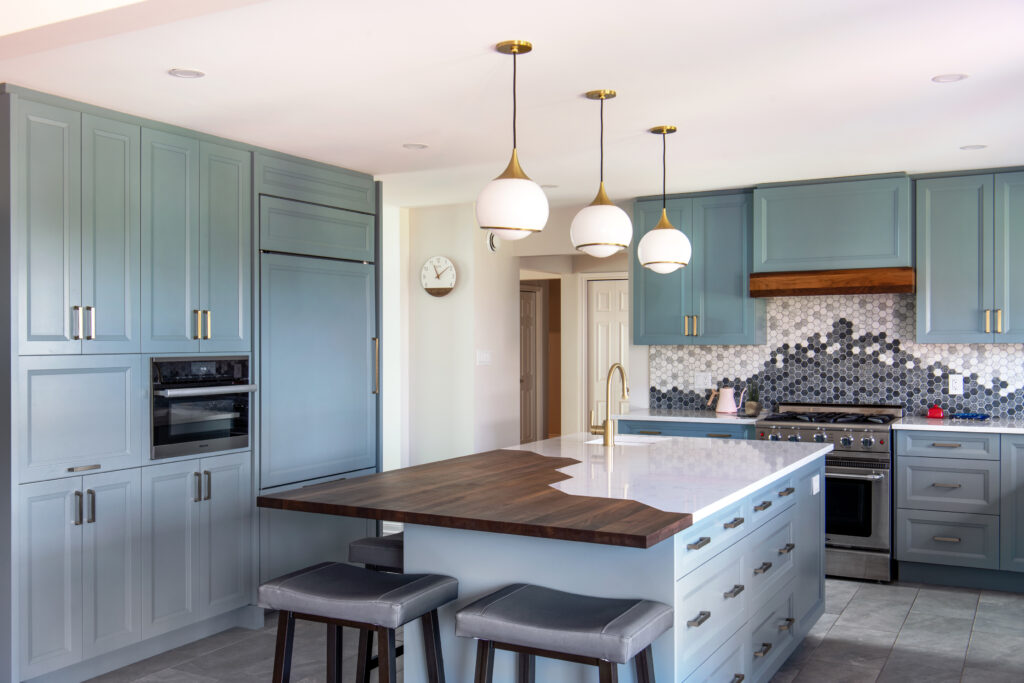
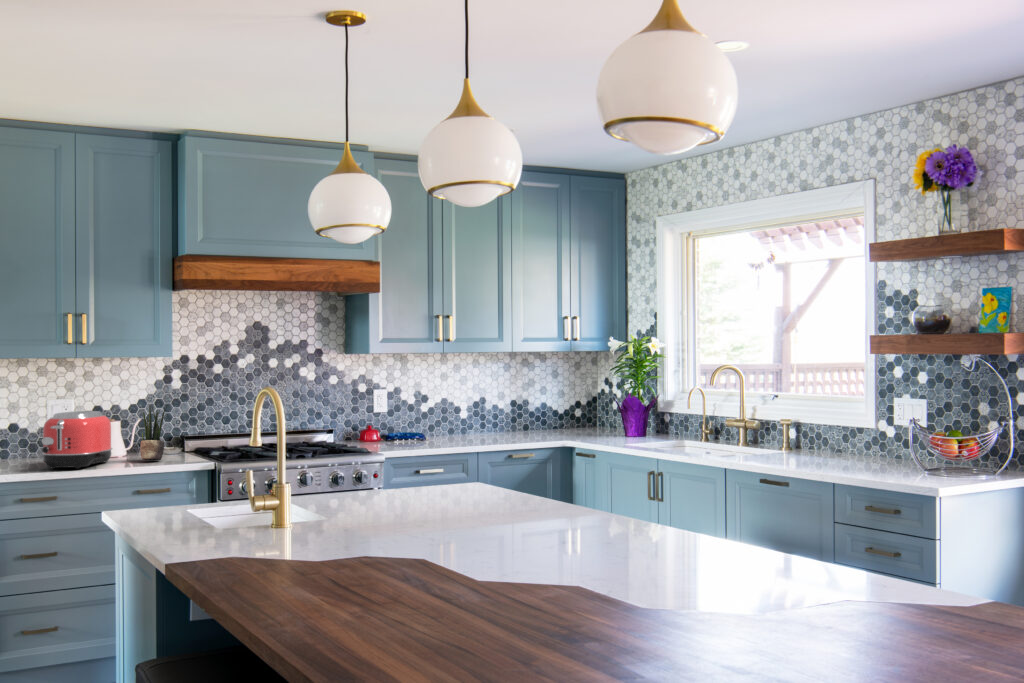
toaster: none [681,380,728,417] -> present [42,411,112,469]

